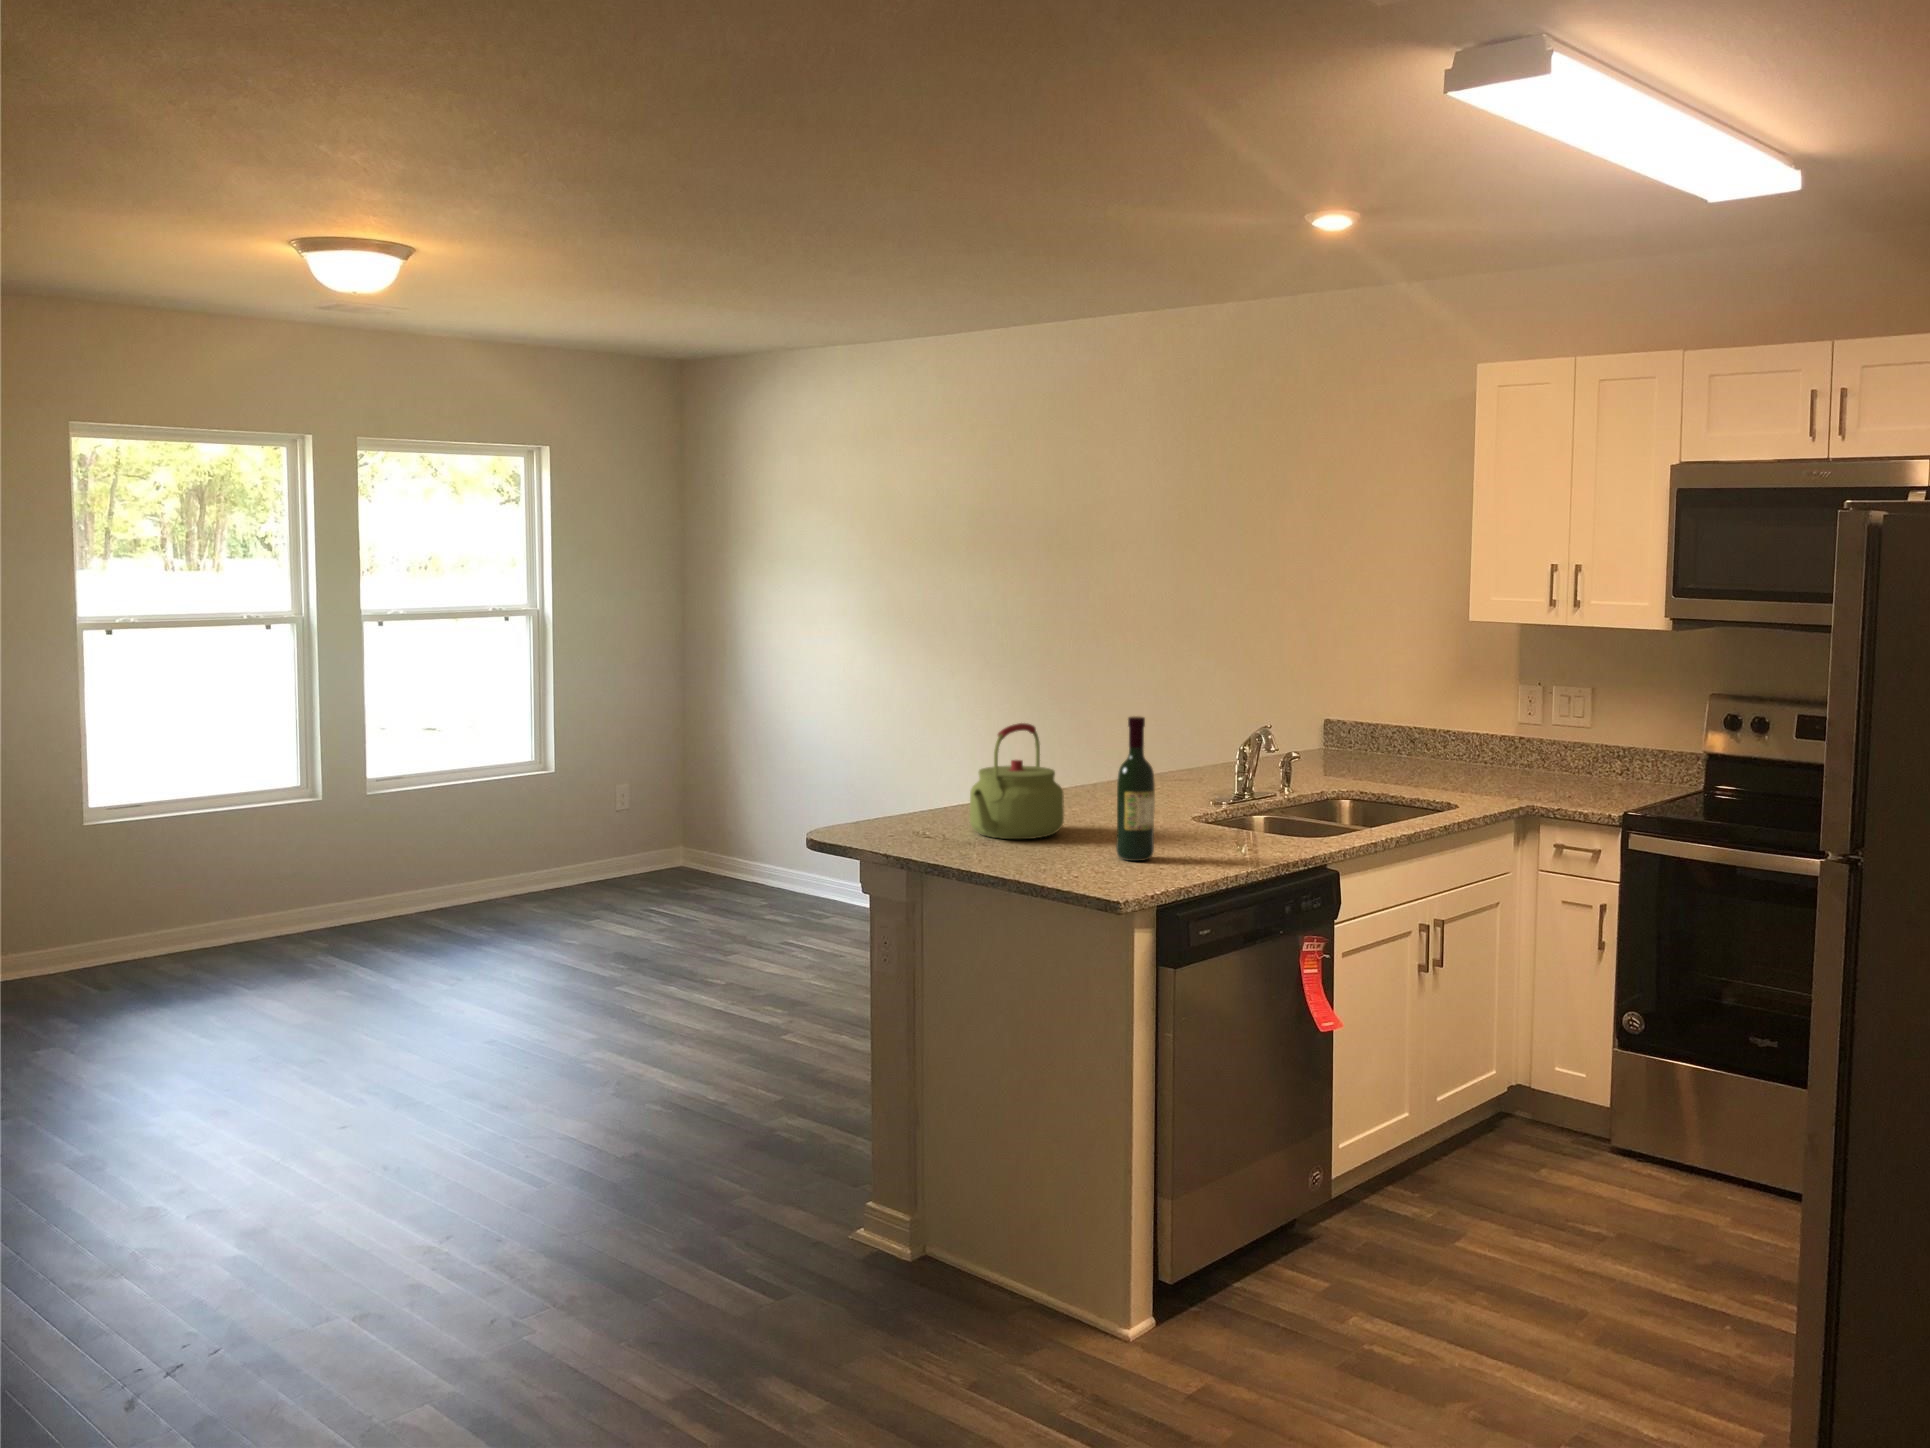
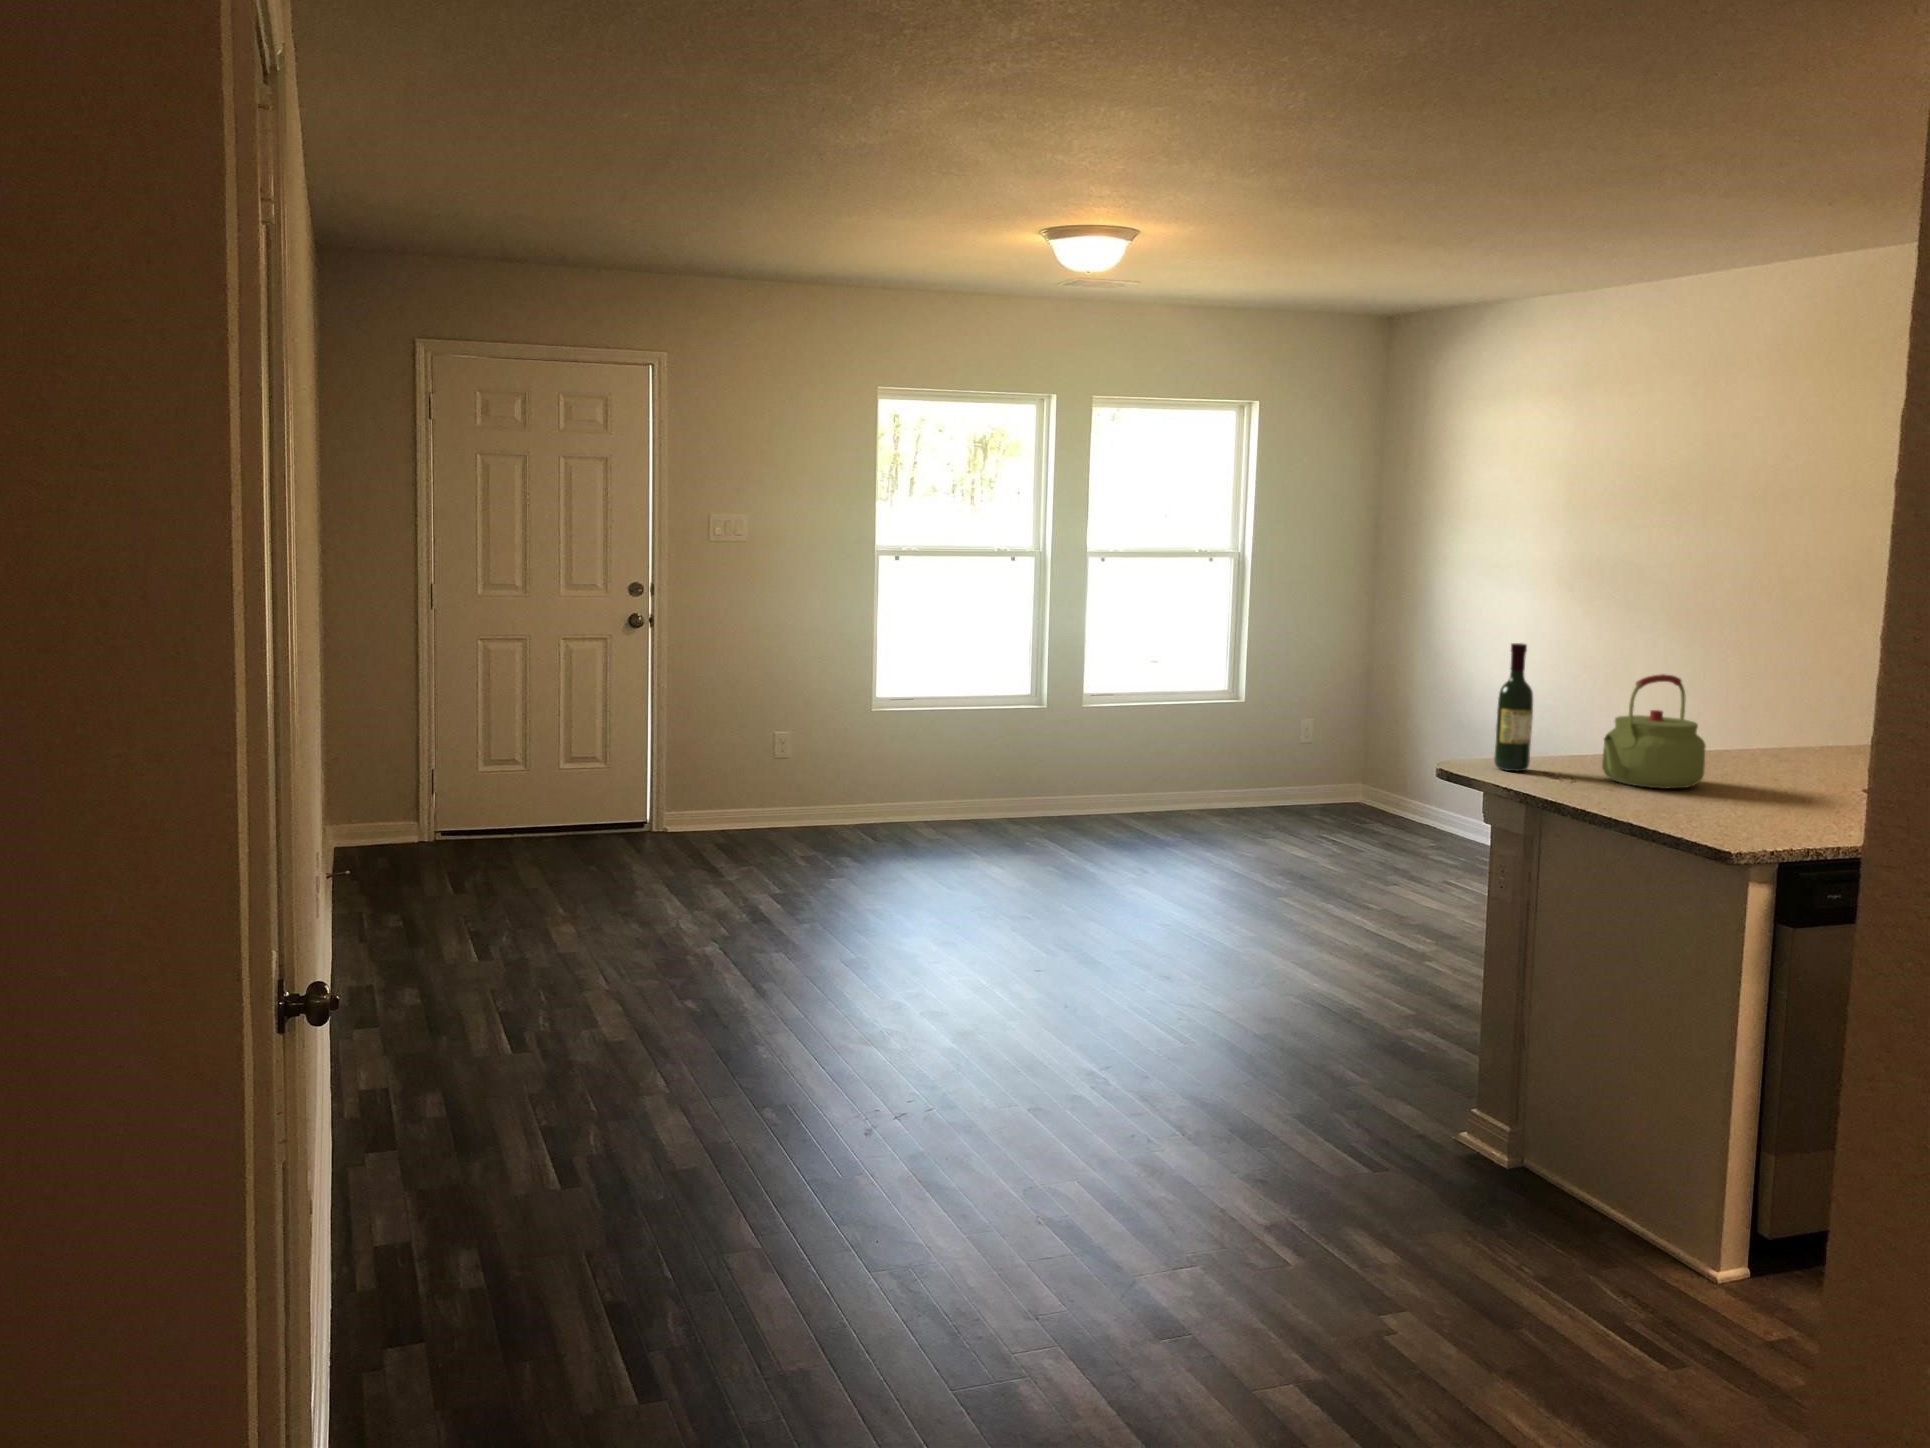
wine bottle: present [1116,716,1155,861] -> present [1494,643,1533,771]

